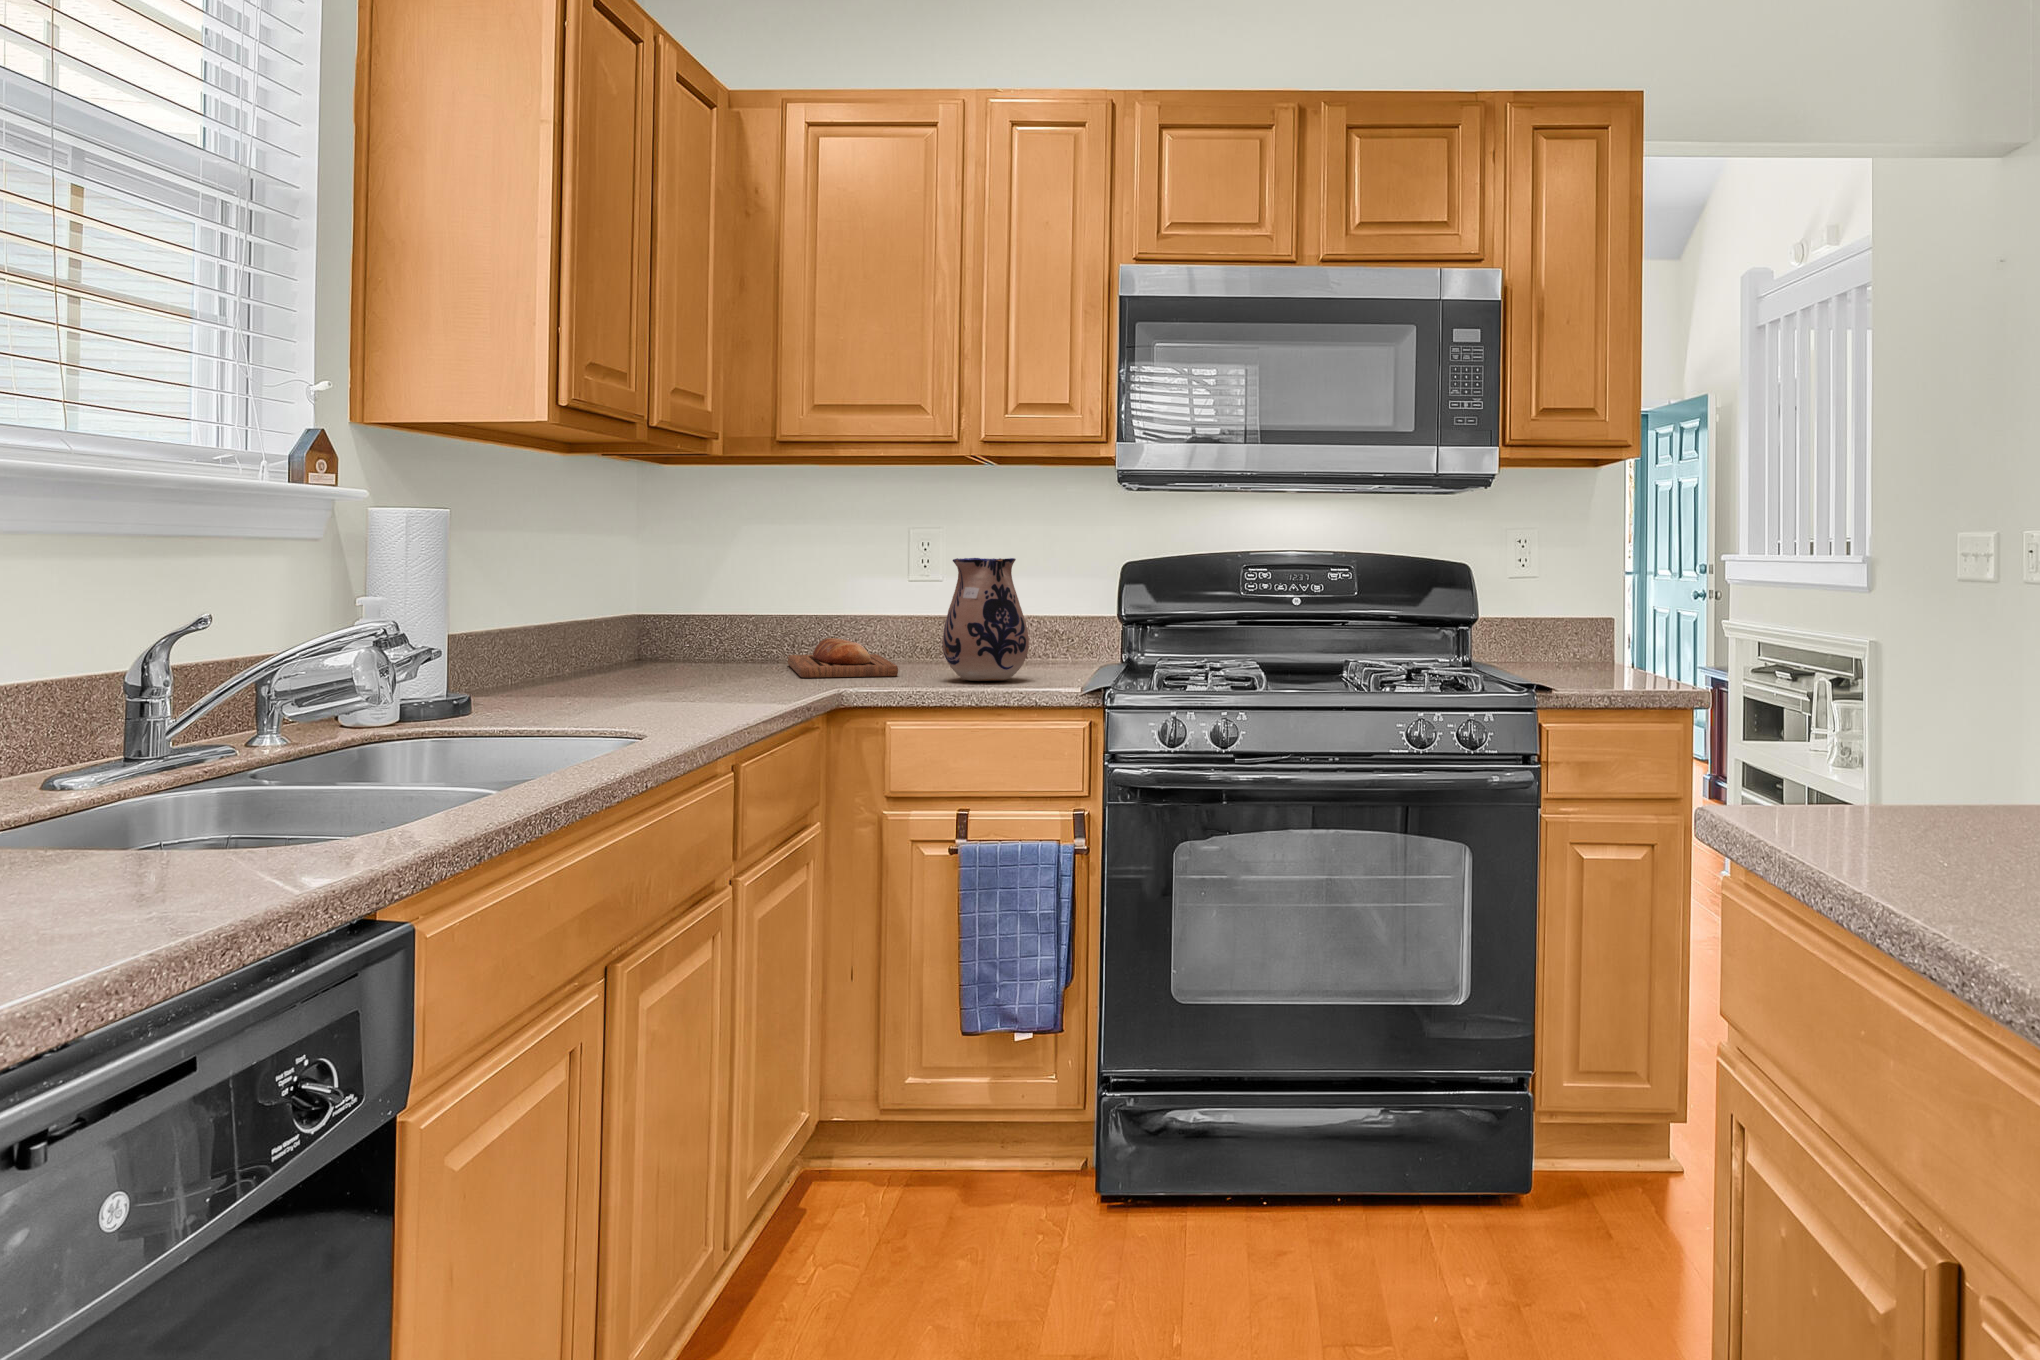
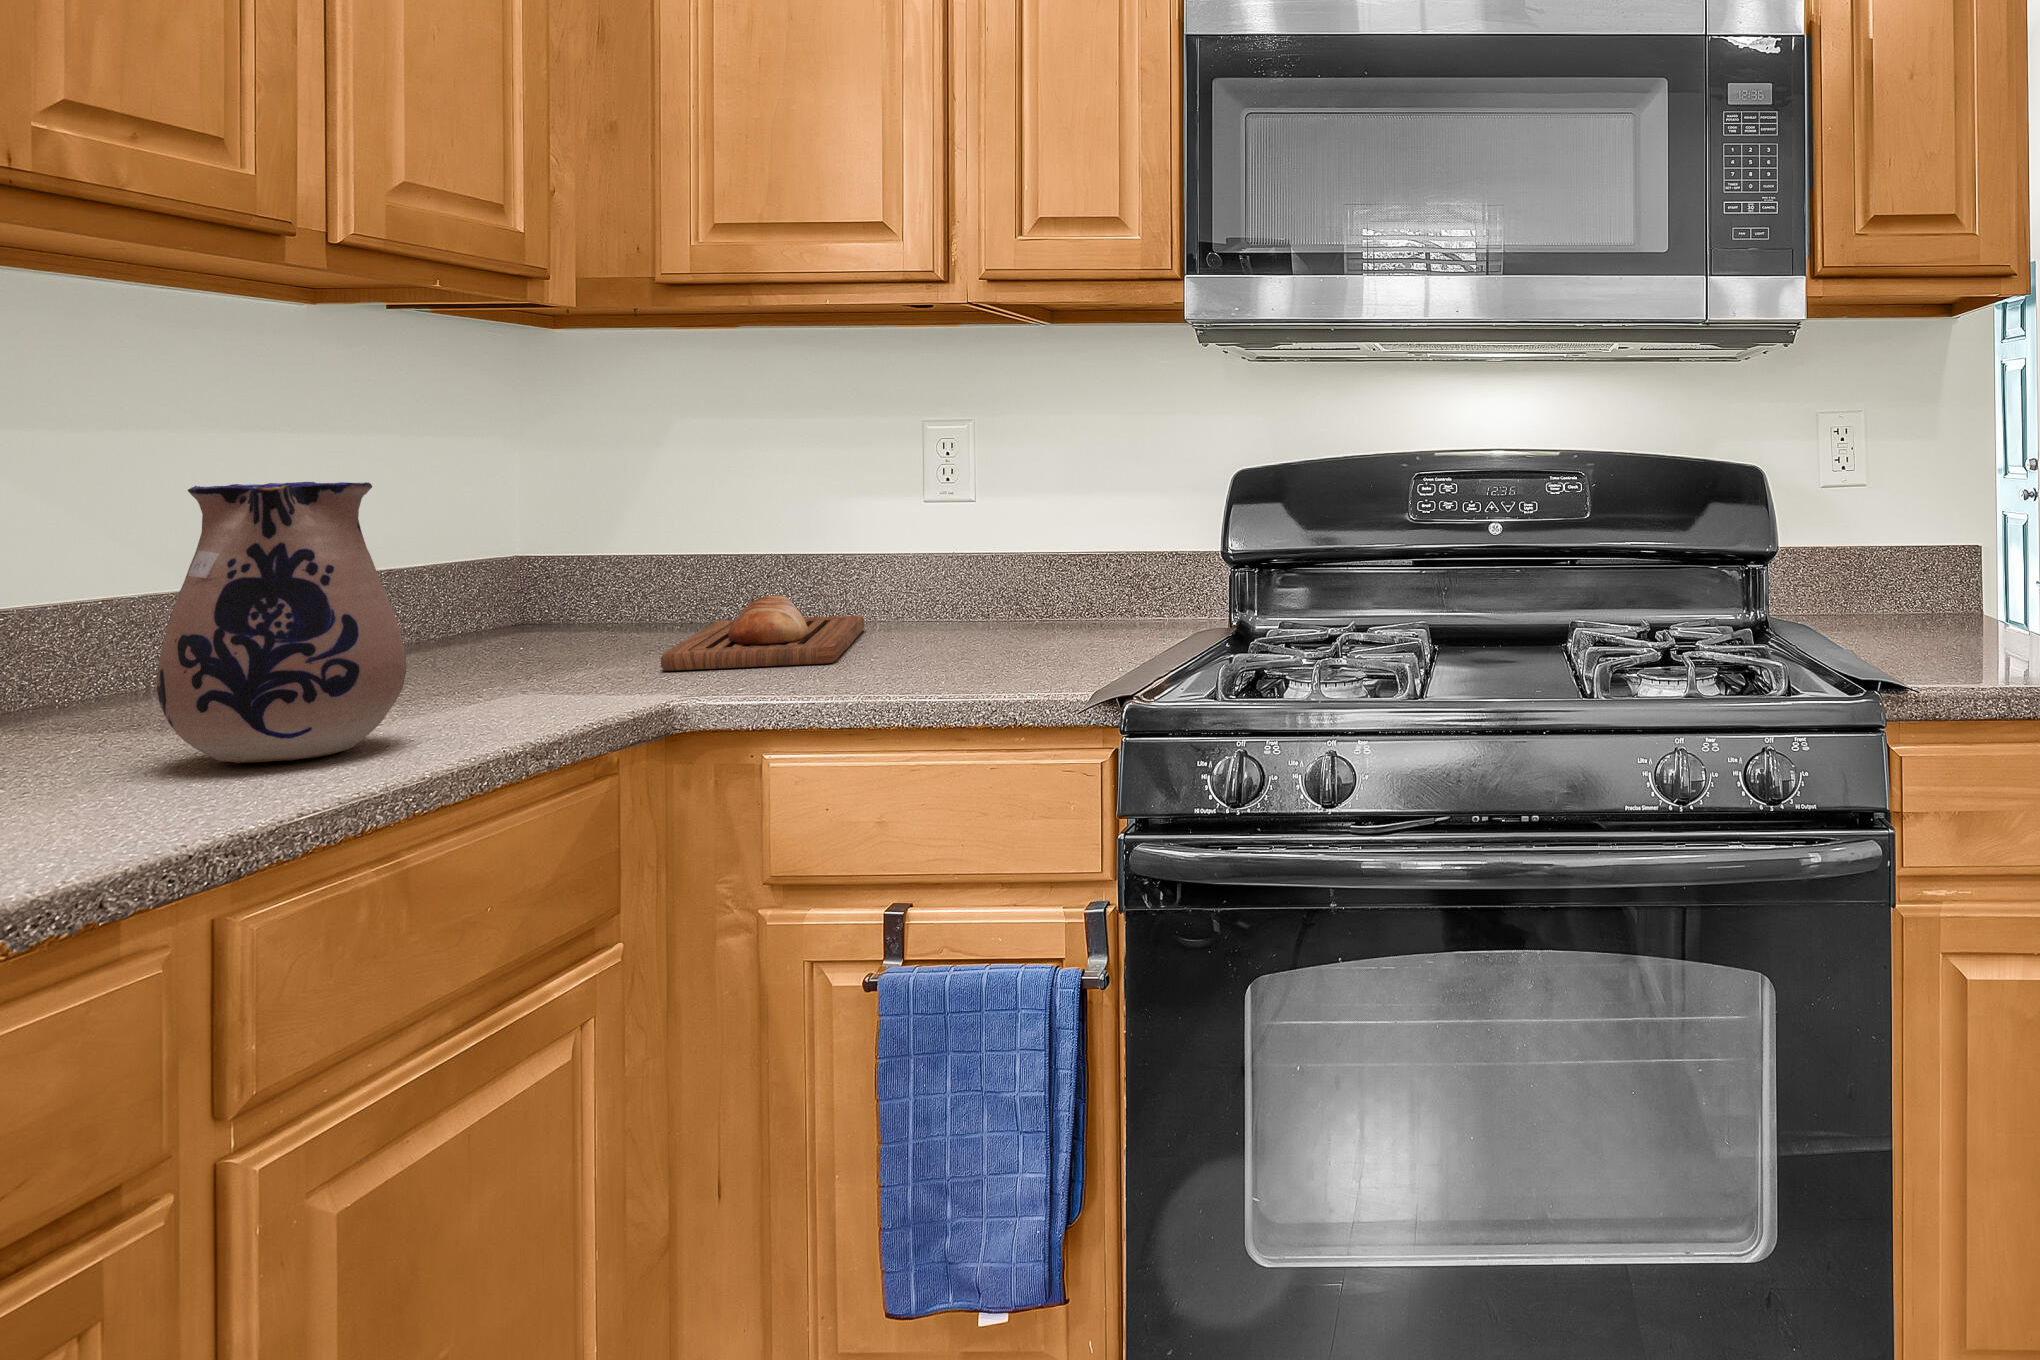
ceramic pitcher: present [942,558,1029,681] -> present [157,482,406,763]

